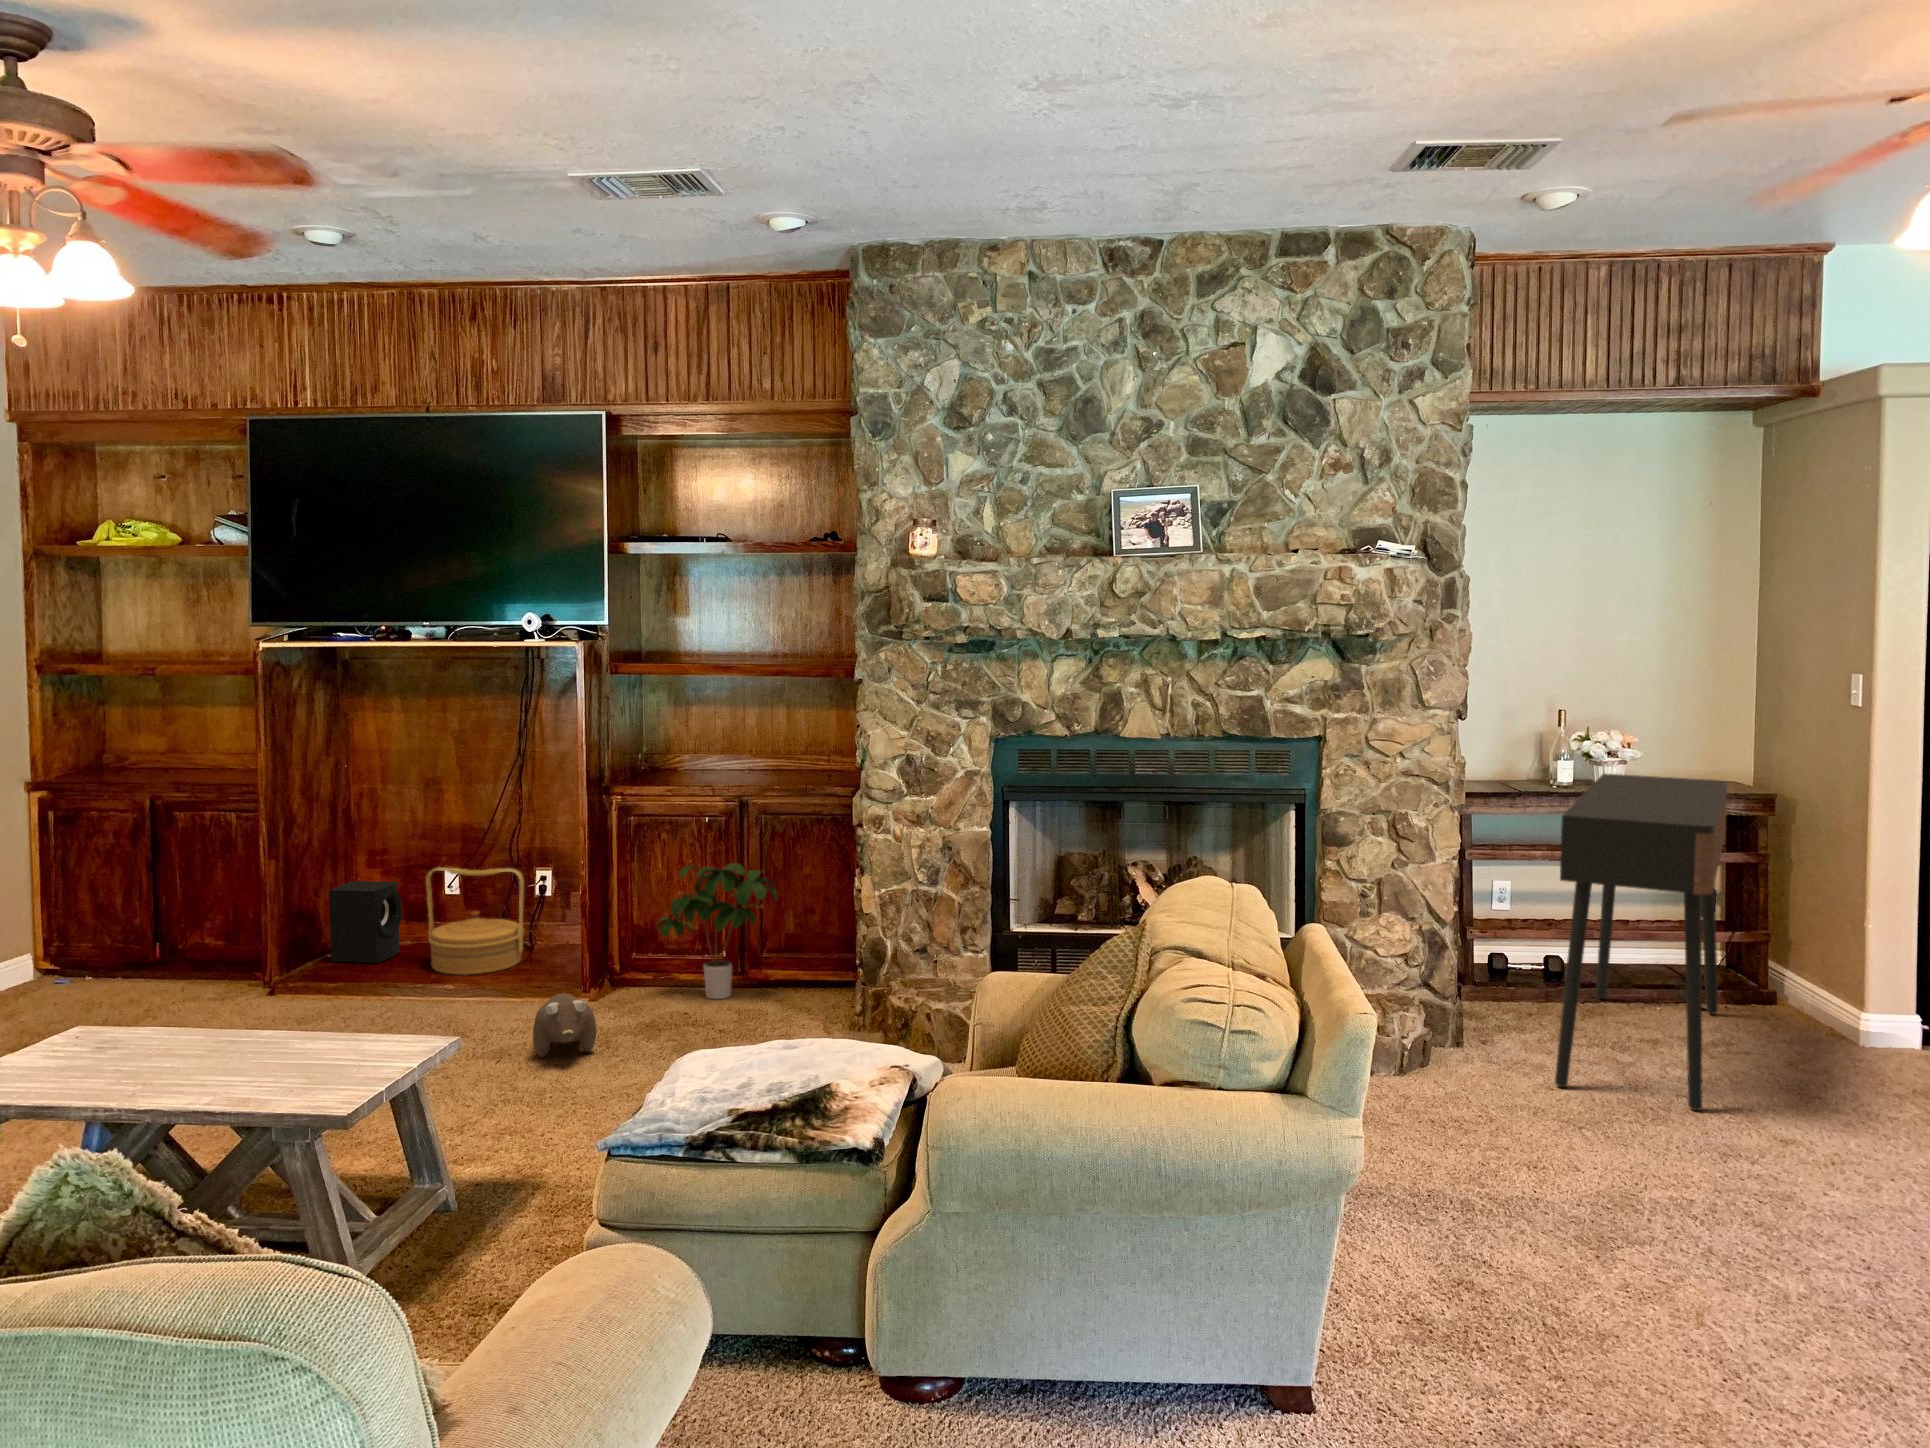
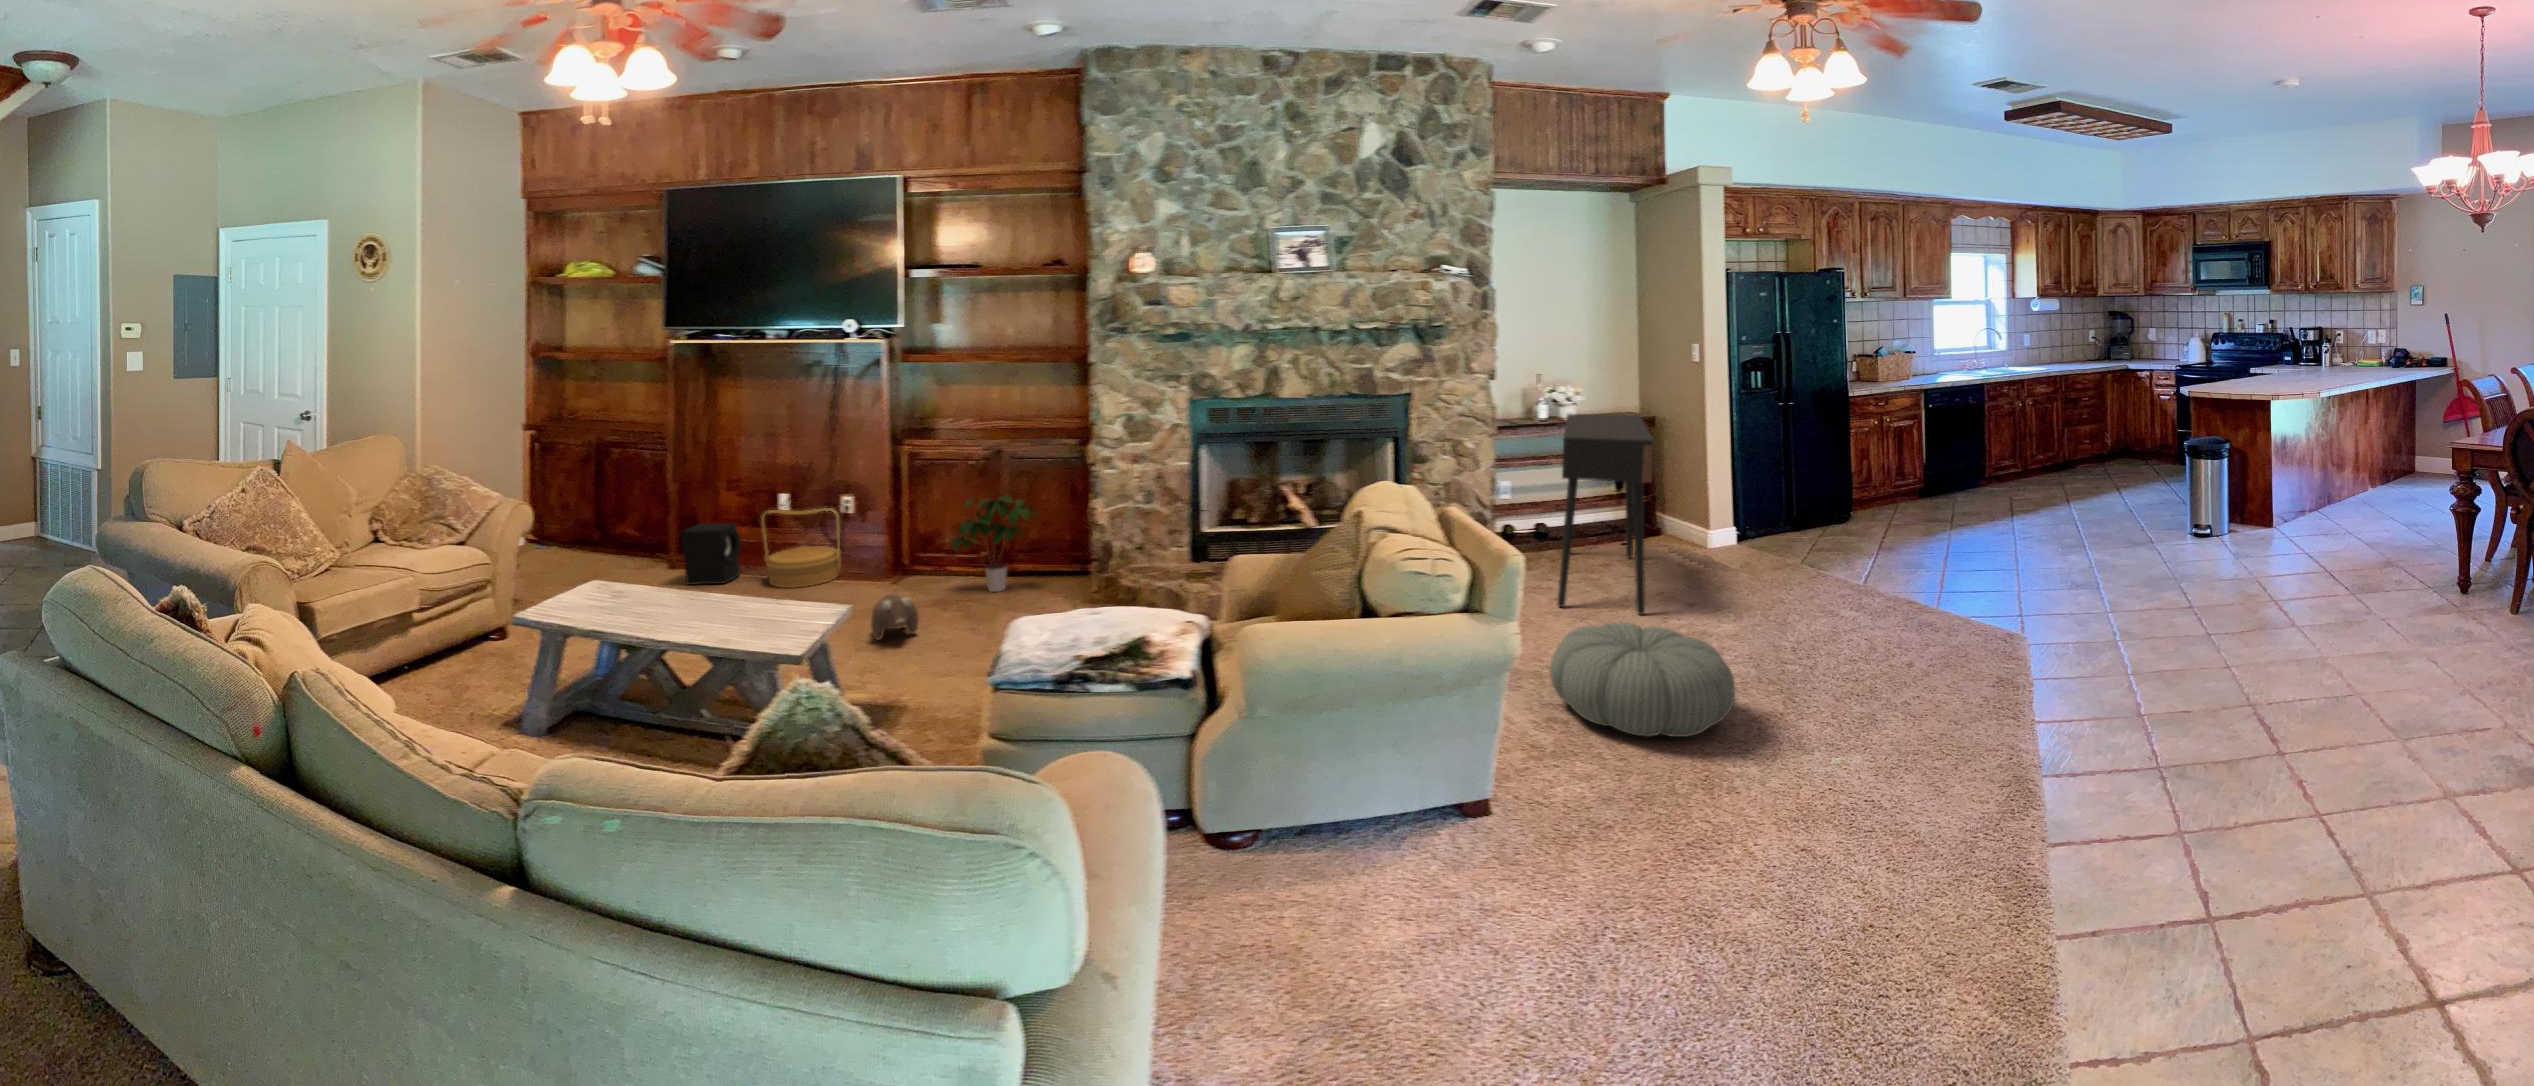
pouf: none [1482,1120,1789,1319] -> present [1550,622,1735,737]

